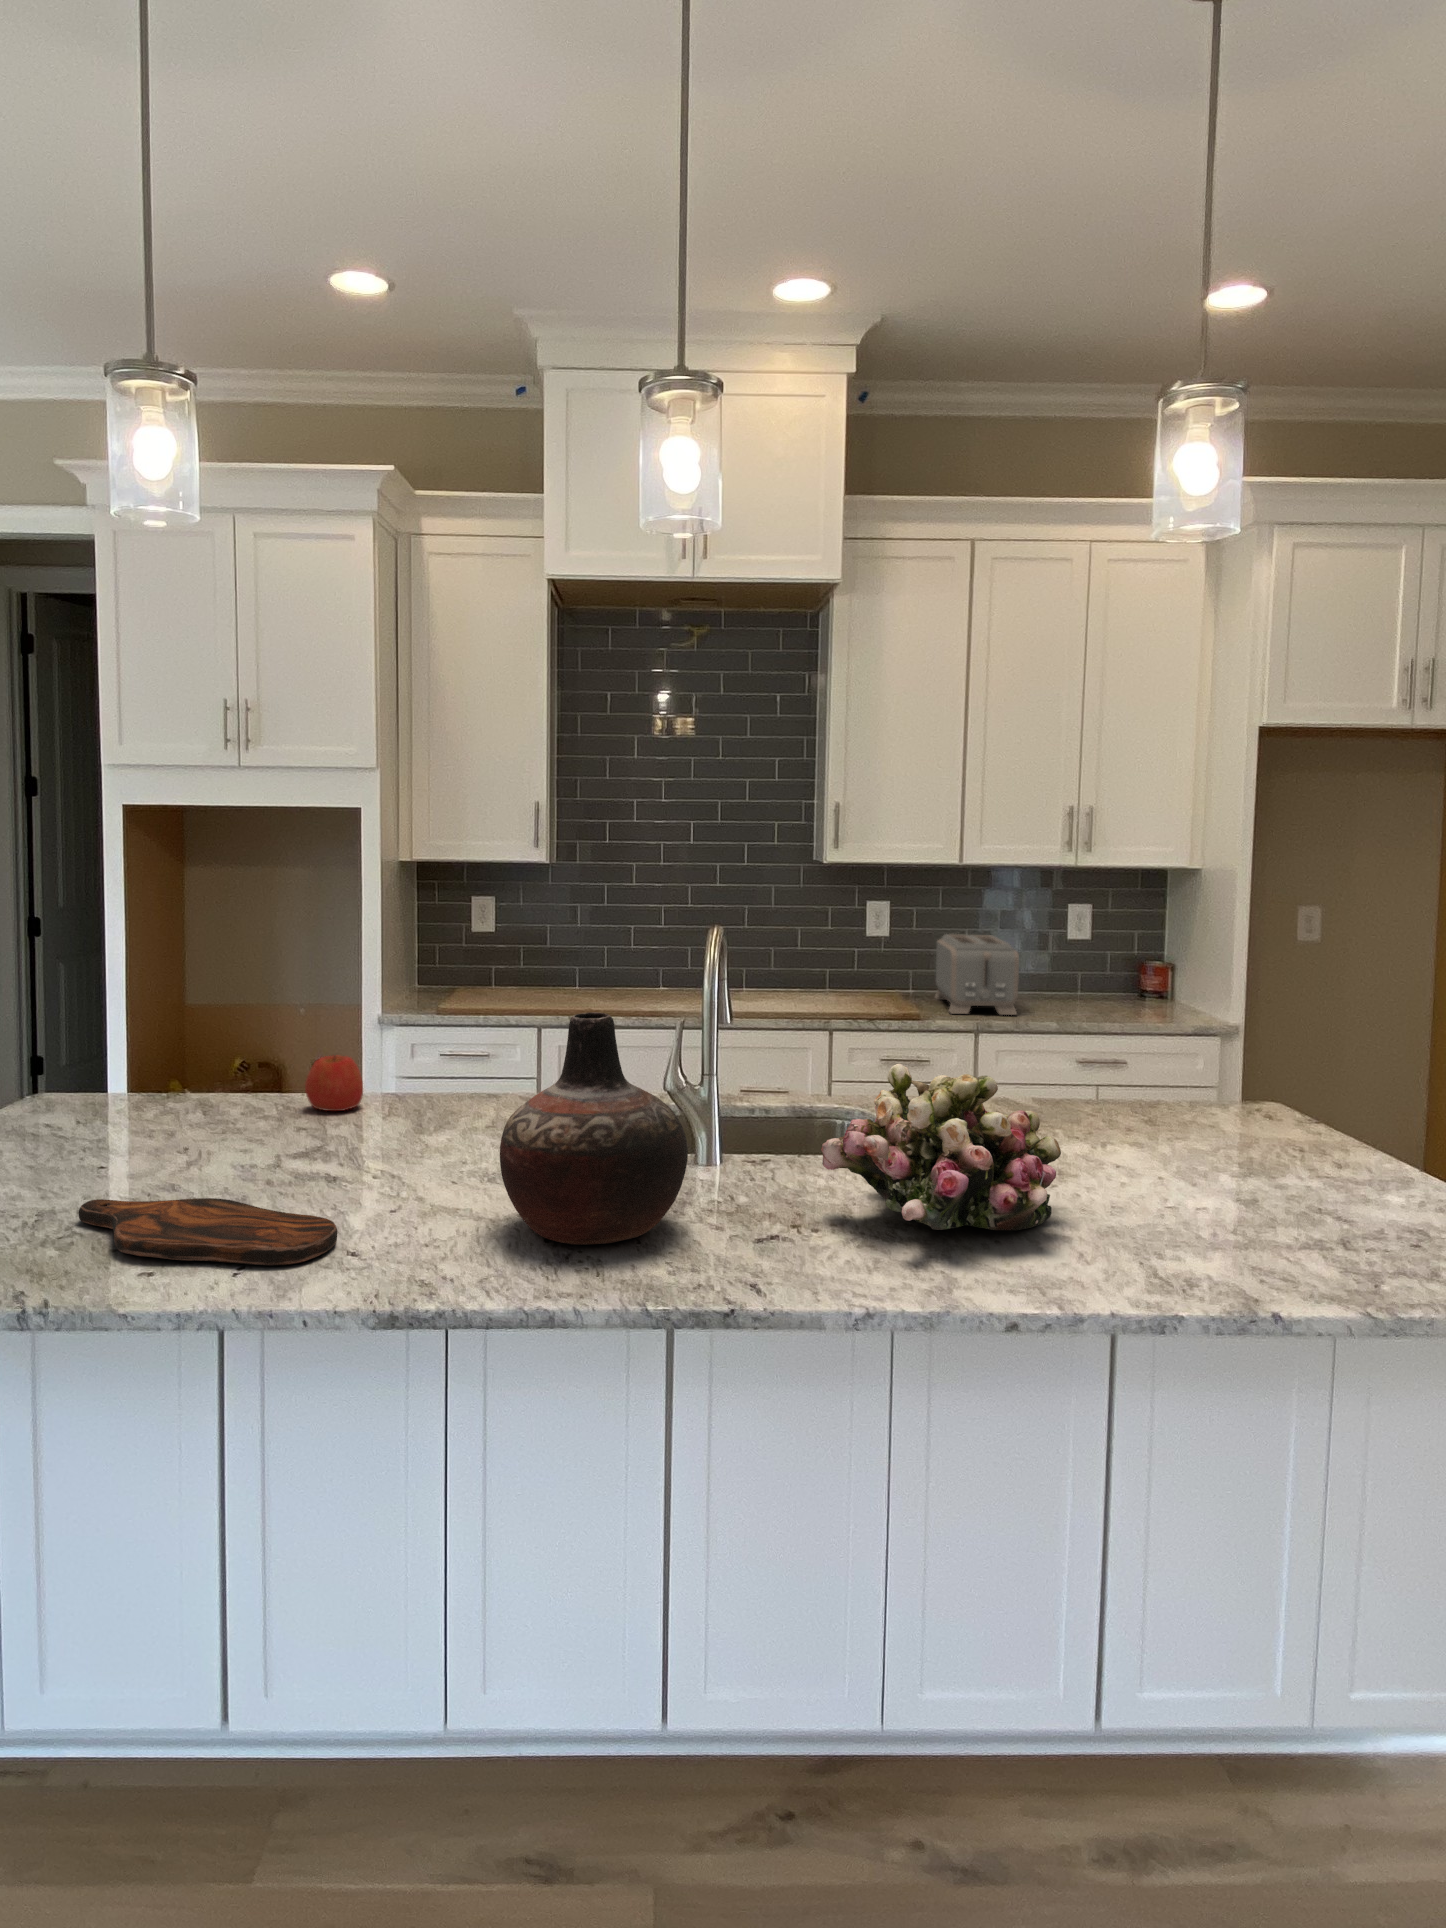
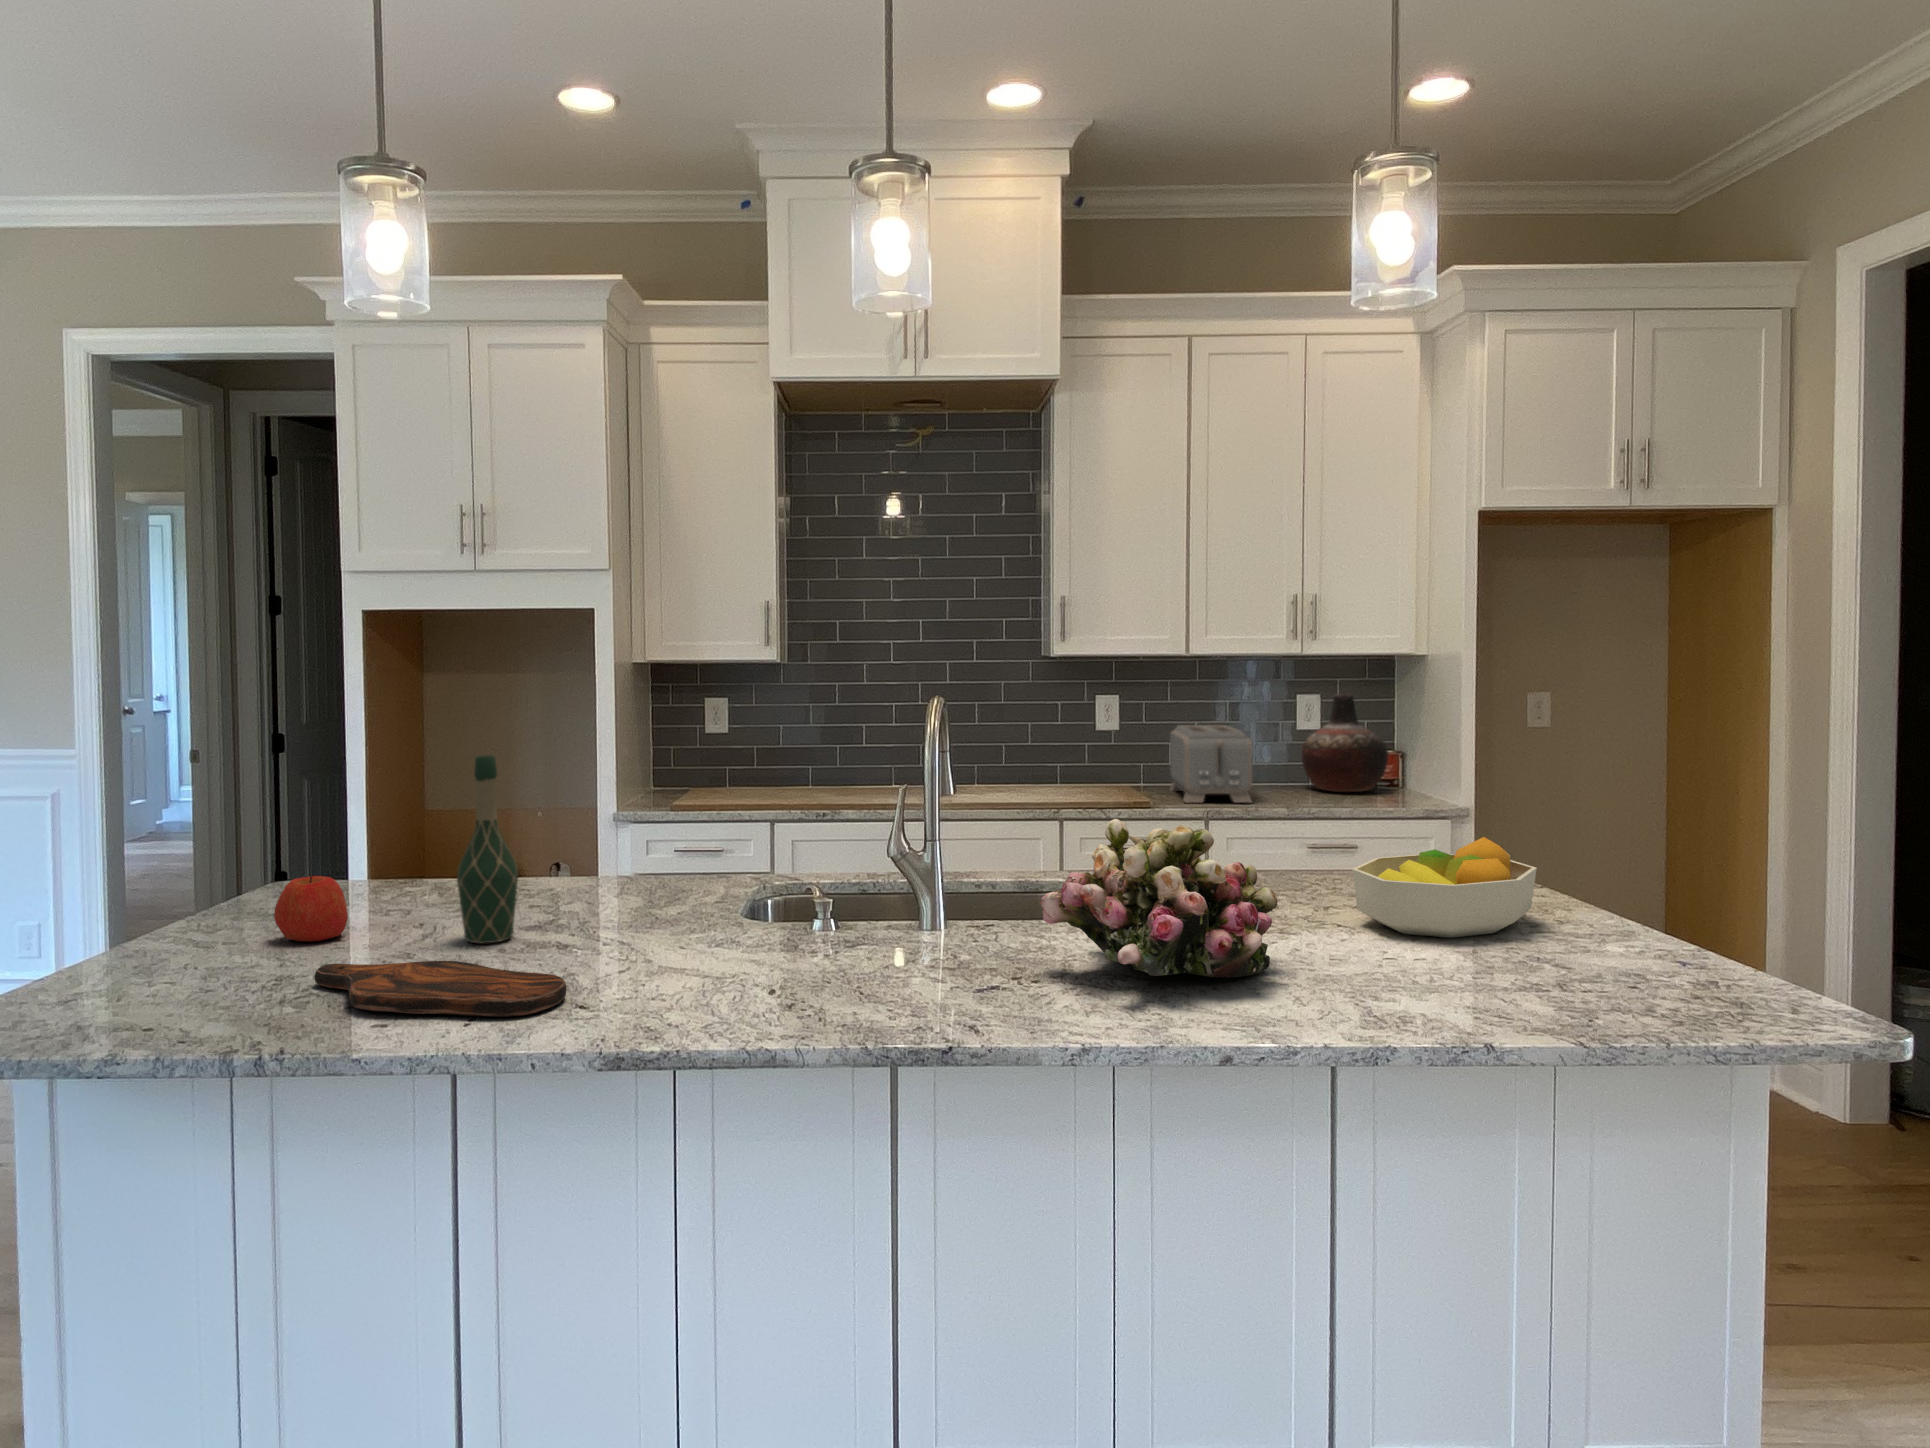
wine bottle: none [224,981,287,1173] -> present [457,755,518,943]
vase: present [500,1012,688,1245] -> present [1302,694,1388,792]
apple: present [305,1056,363,1111] -> present [274,875,348,942]
fruit bowl: none [1131,1078,1316,1183] -> present [1352,837,1537,938]

